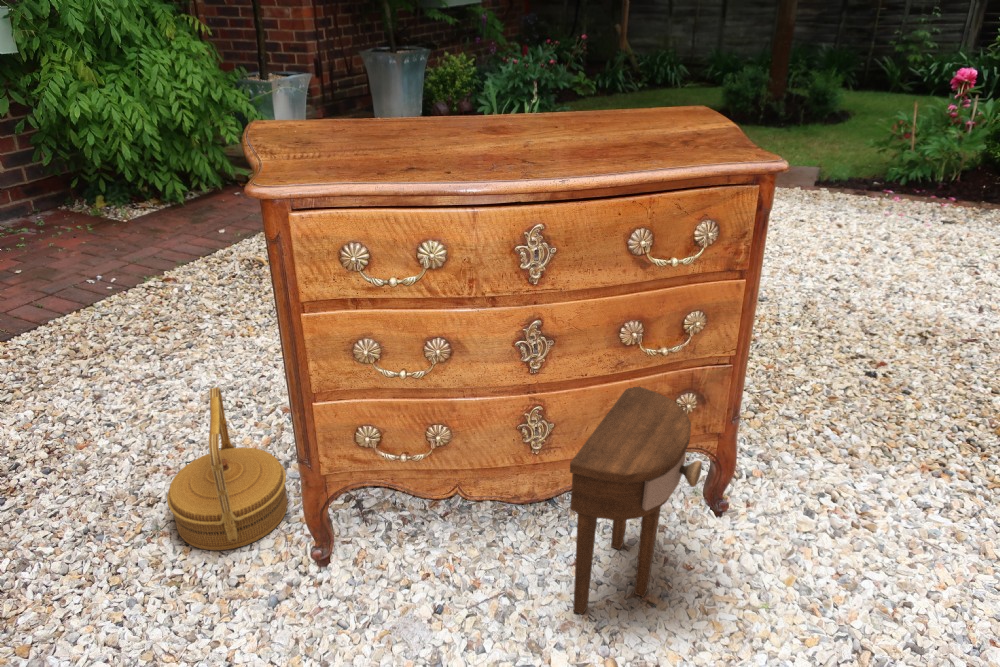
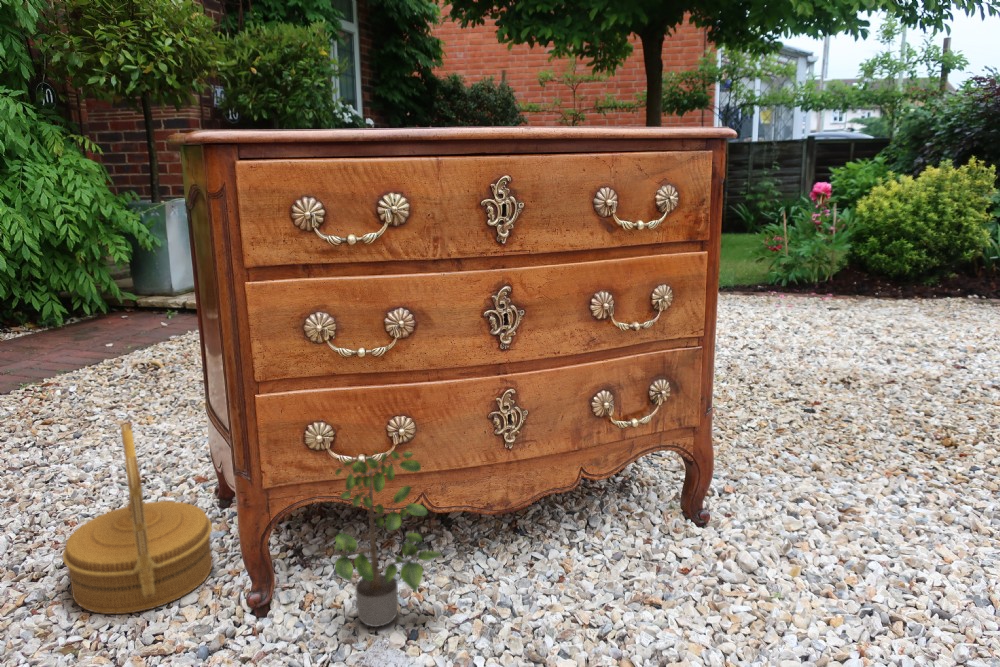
side table: present [570,386,702,615] -> none [561,366,694,625]
potted plant: none [373,460,471,593] -> present [334,451,441,627]

